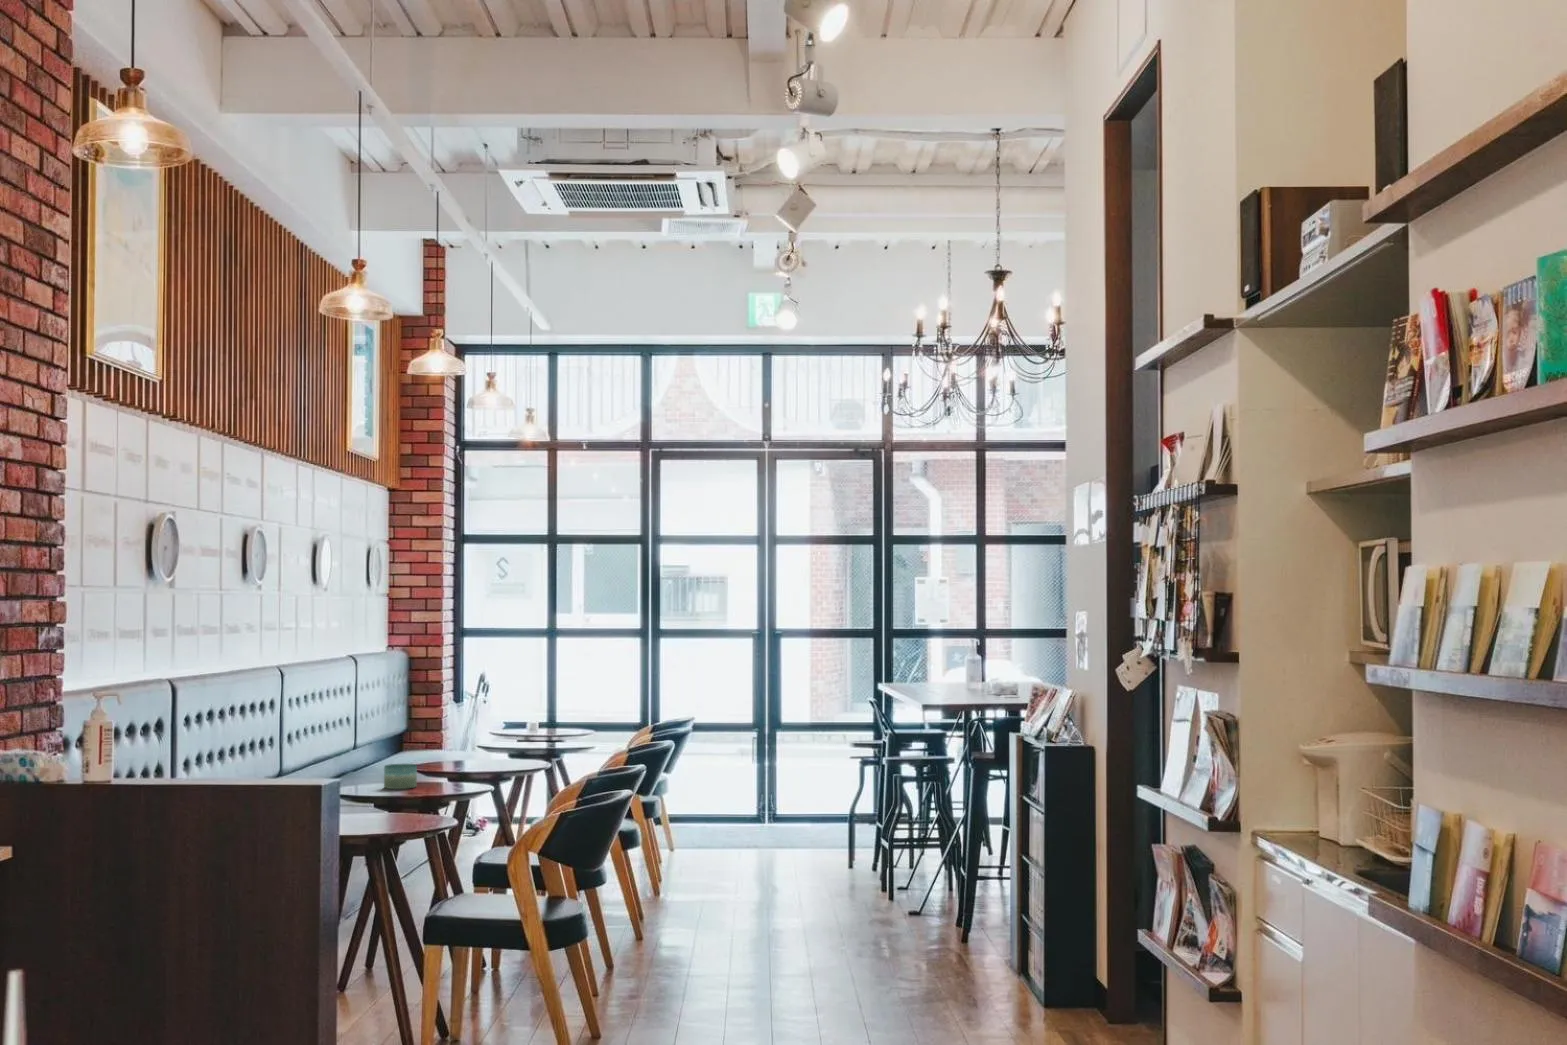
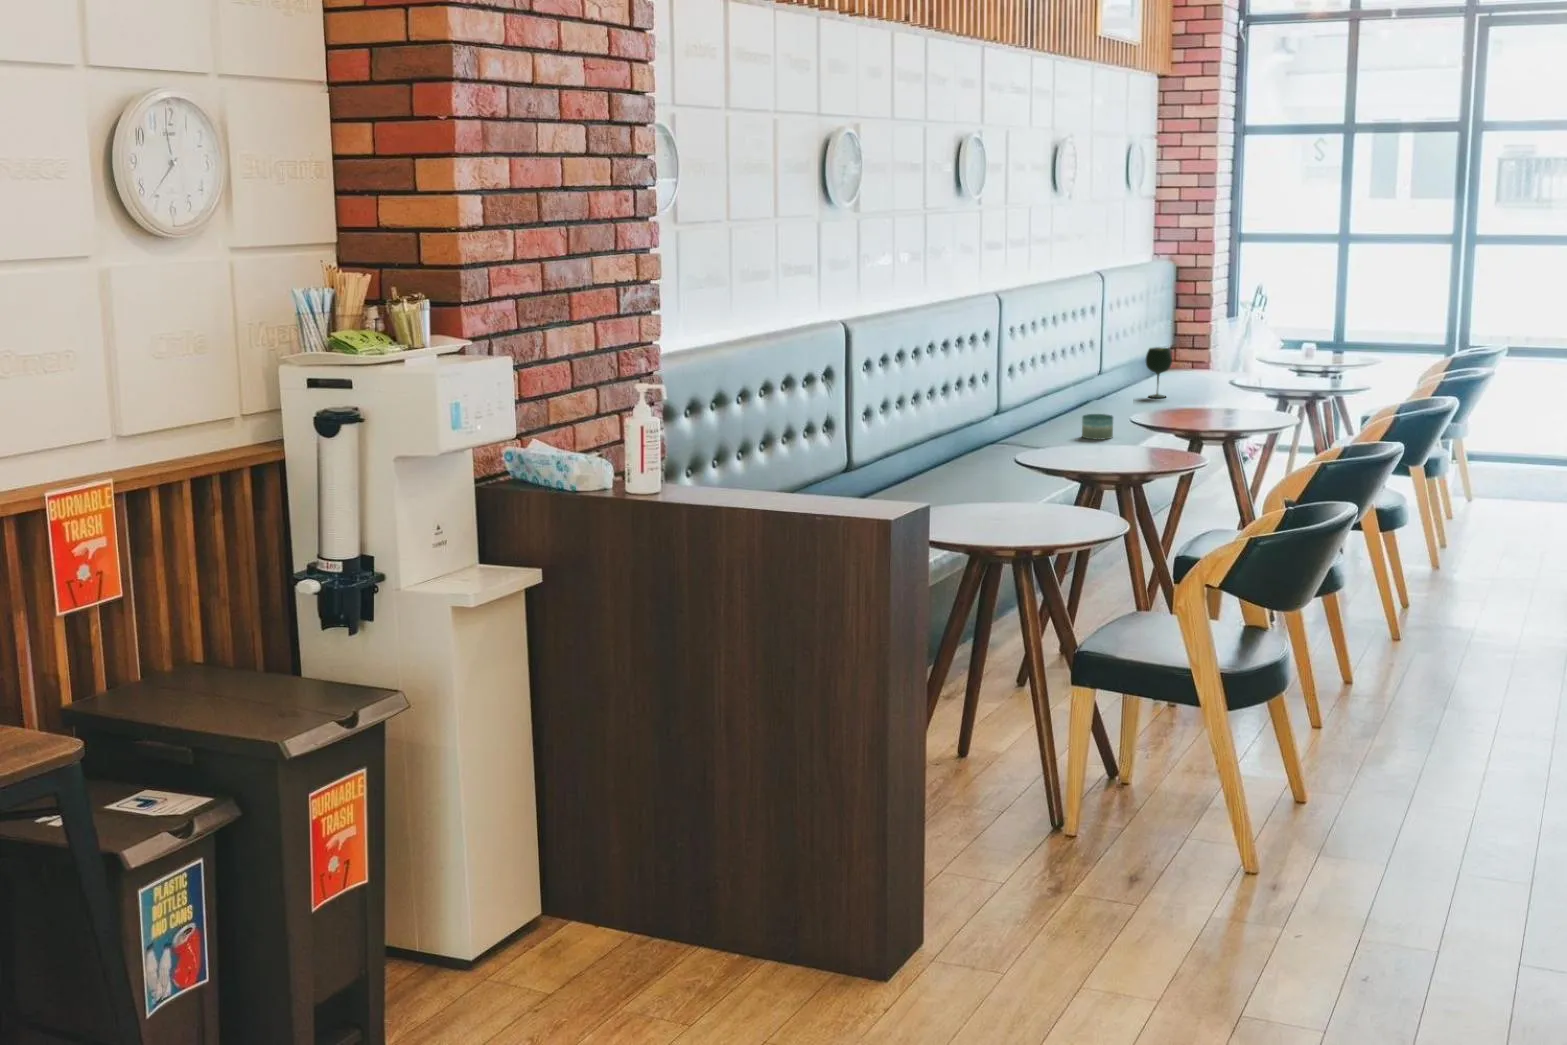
wine glass: none [418,711,445,760] -> present [1146,347,1172,398]

